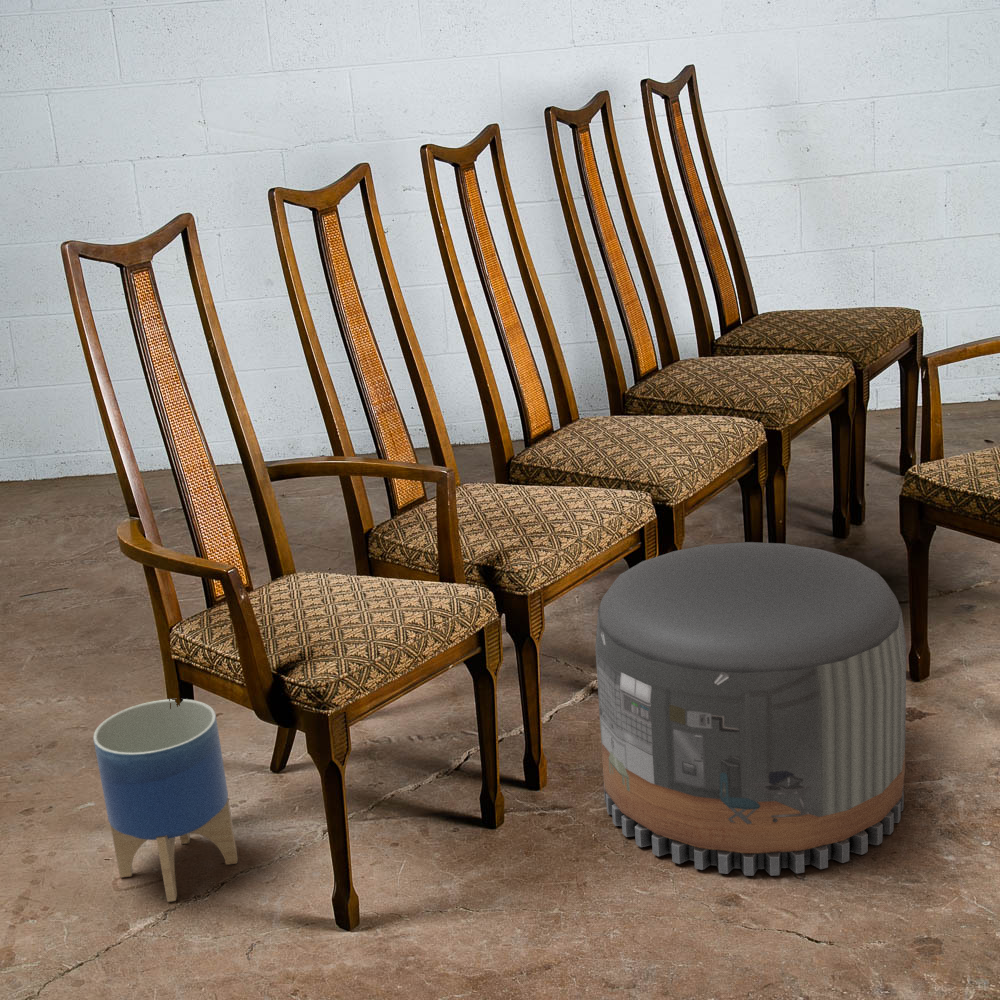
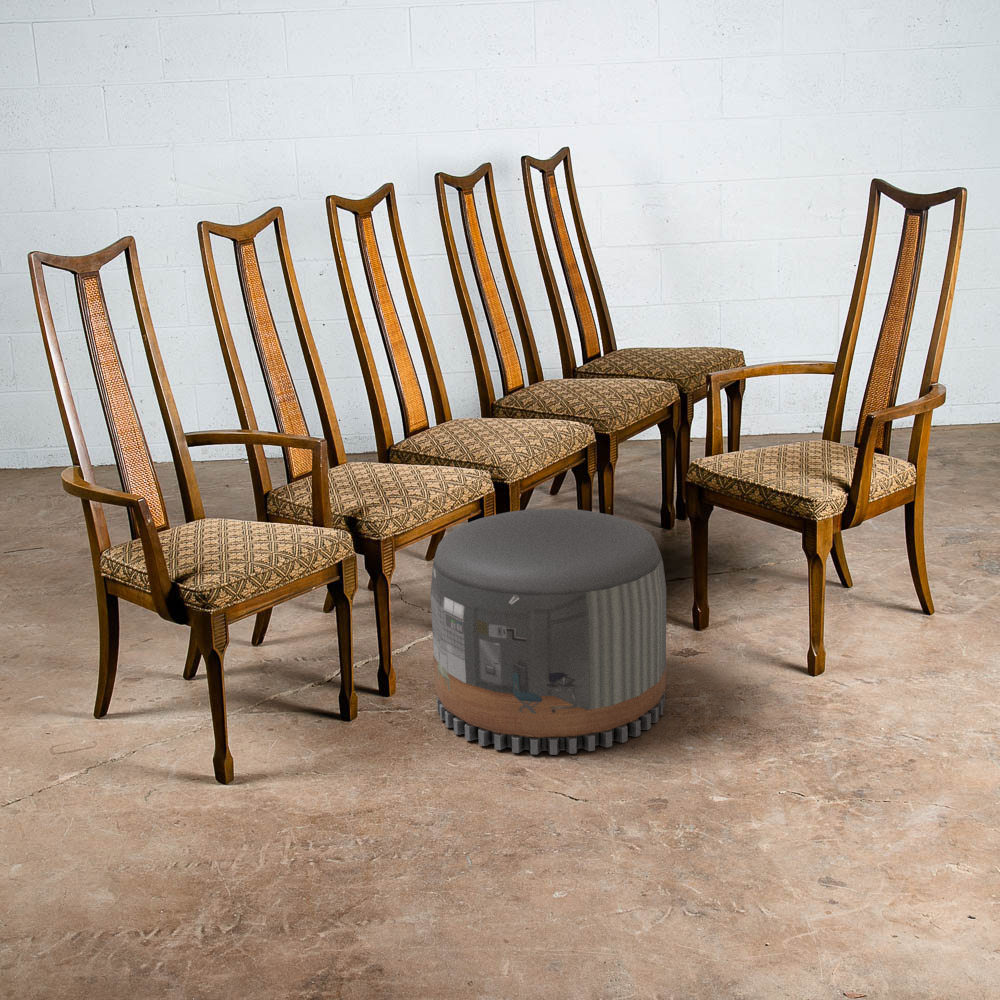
planter: present [93,699,238,902] -> none [34,610,146,764]

